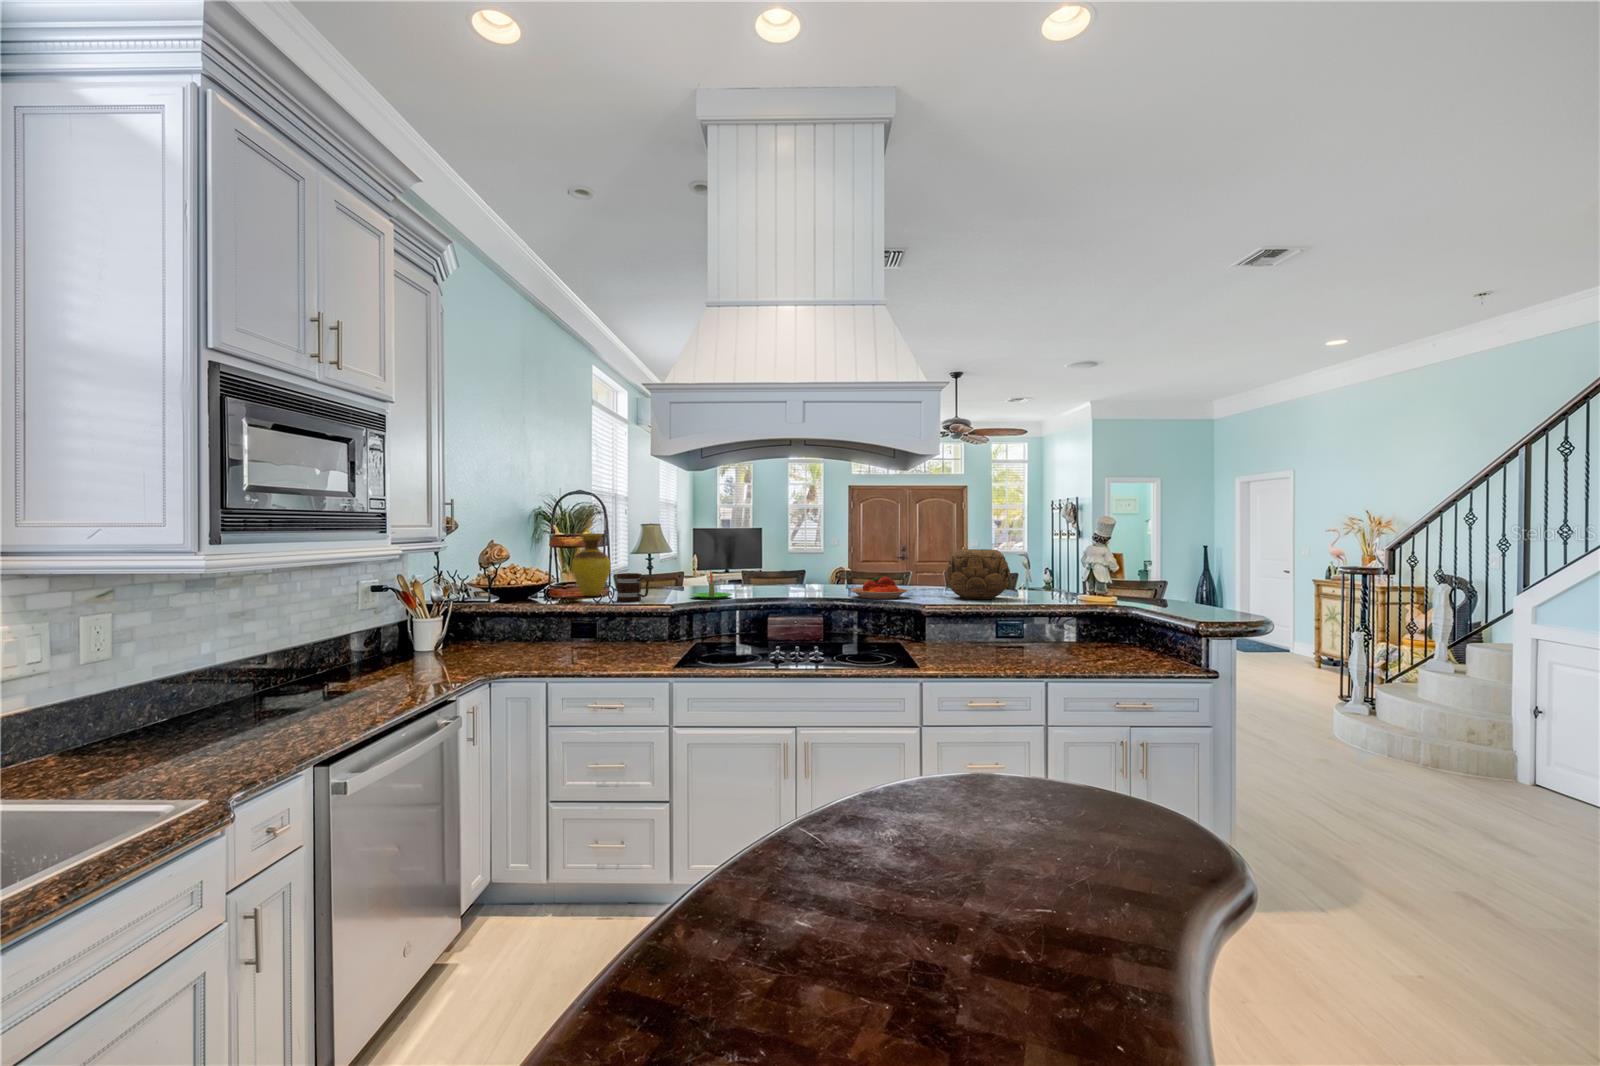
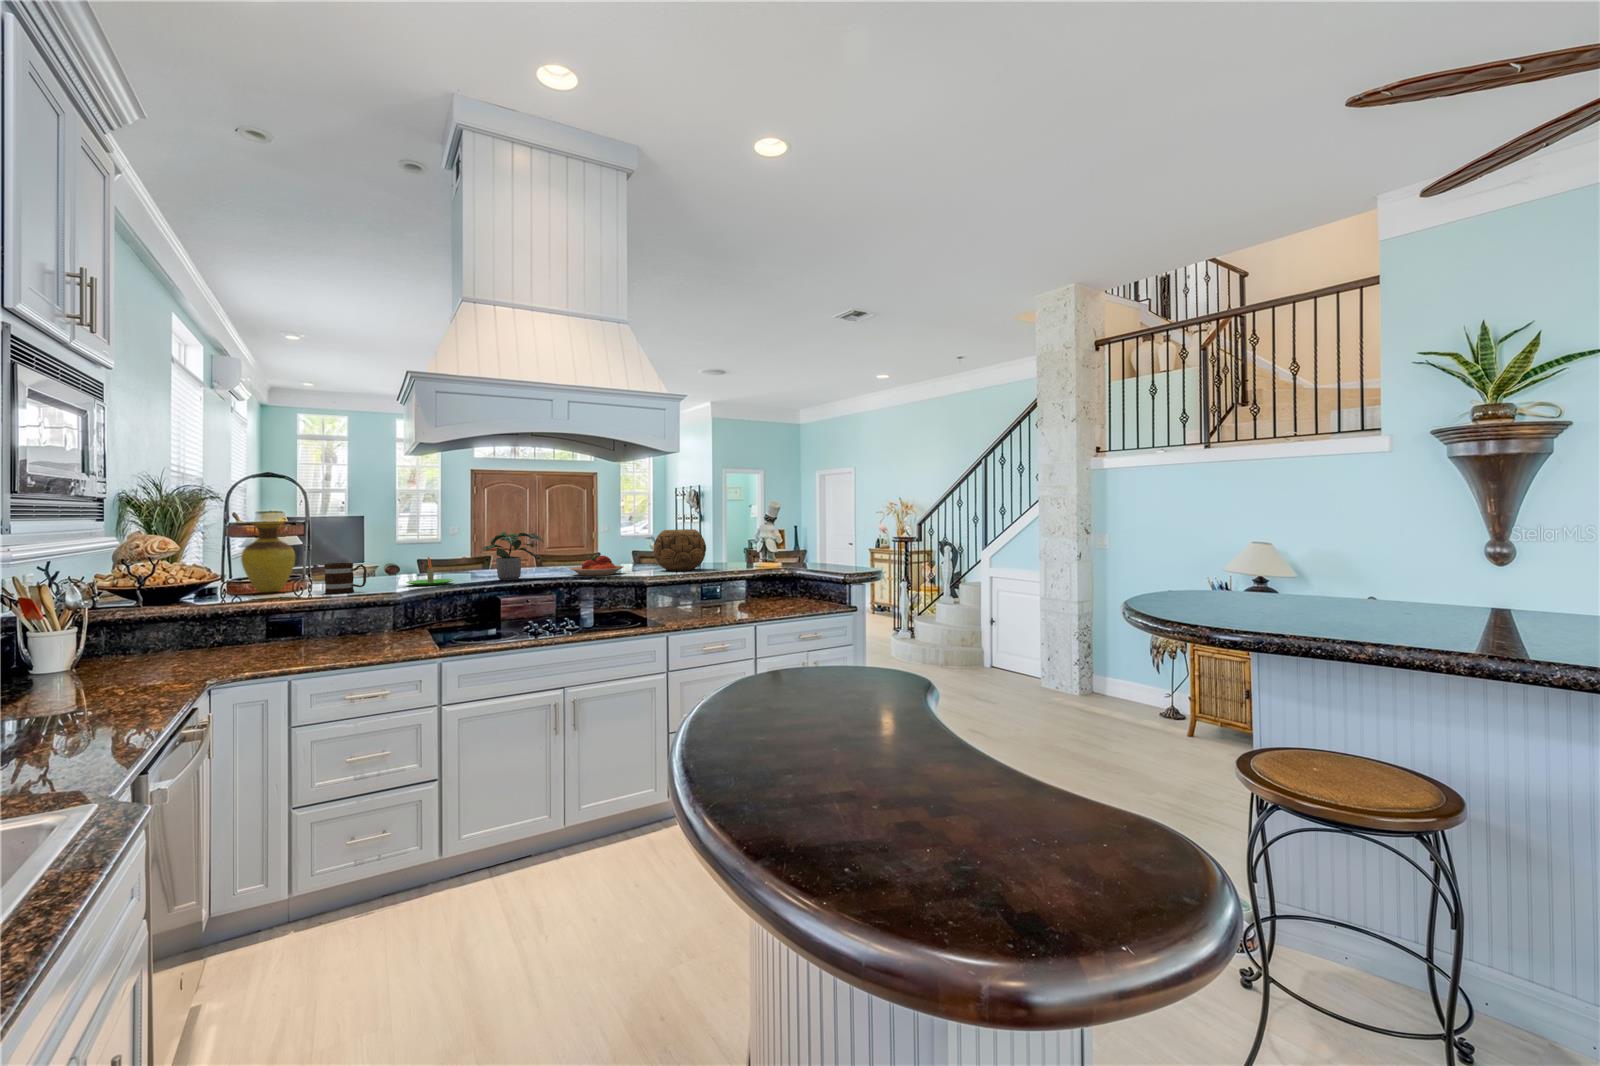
potted plant: none [759,547,822,598] -> present [480,532,543,580]

